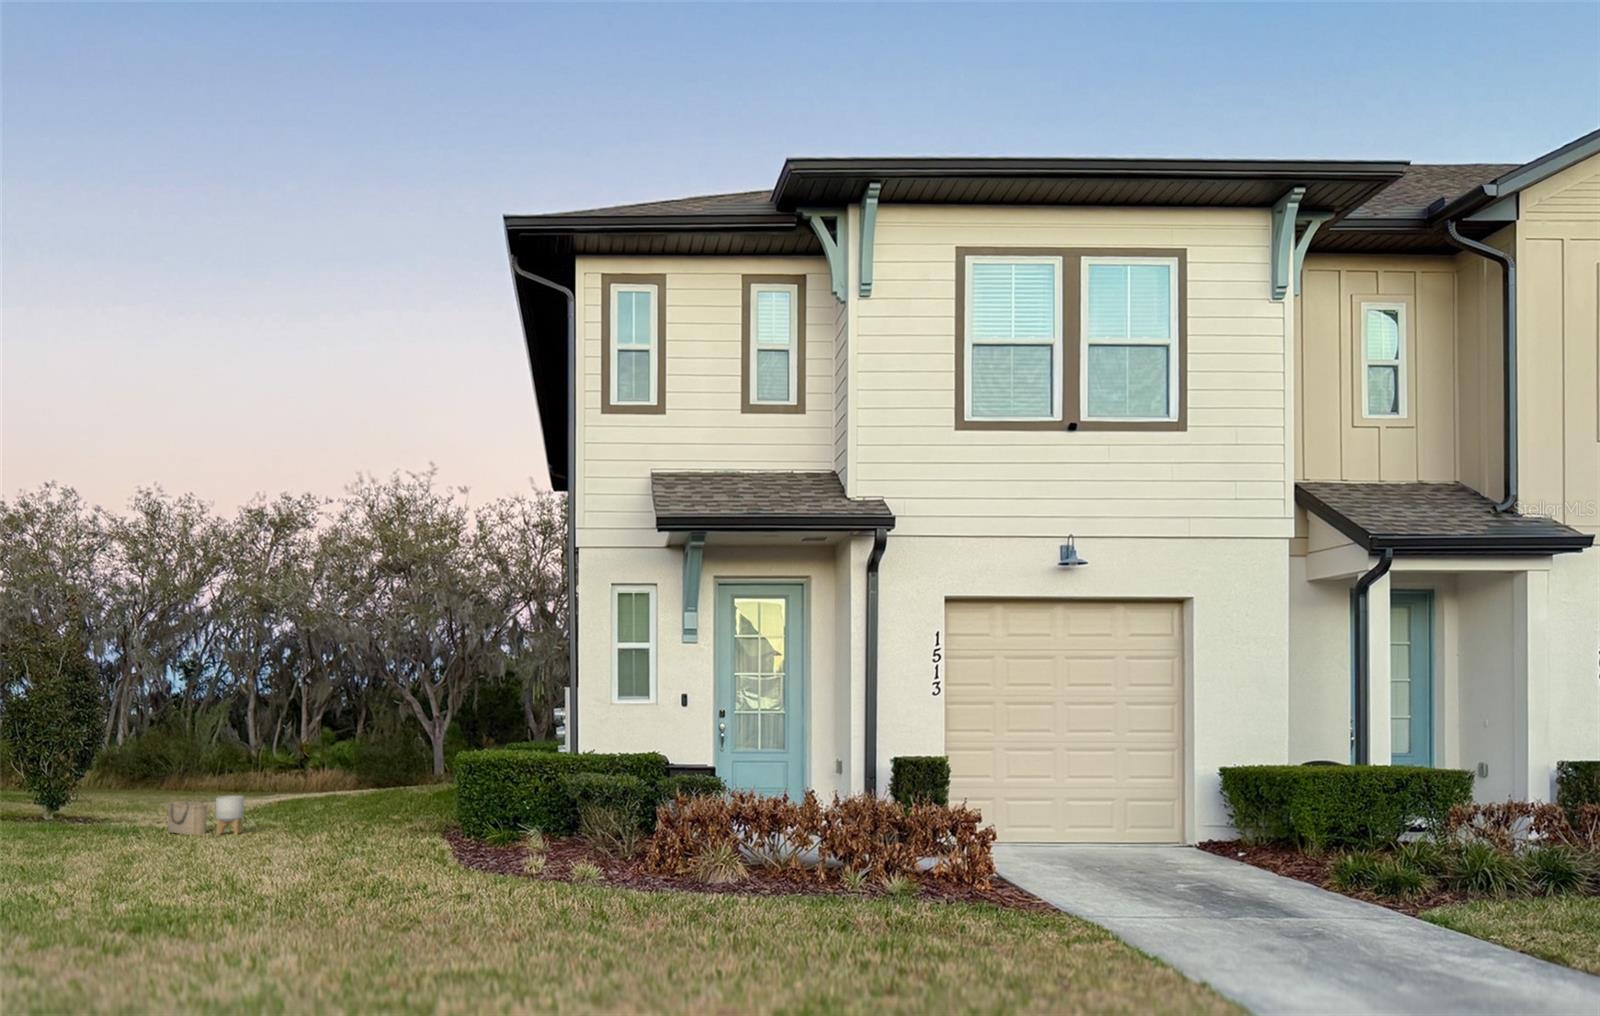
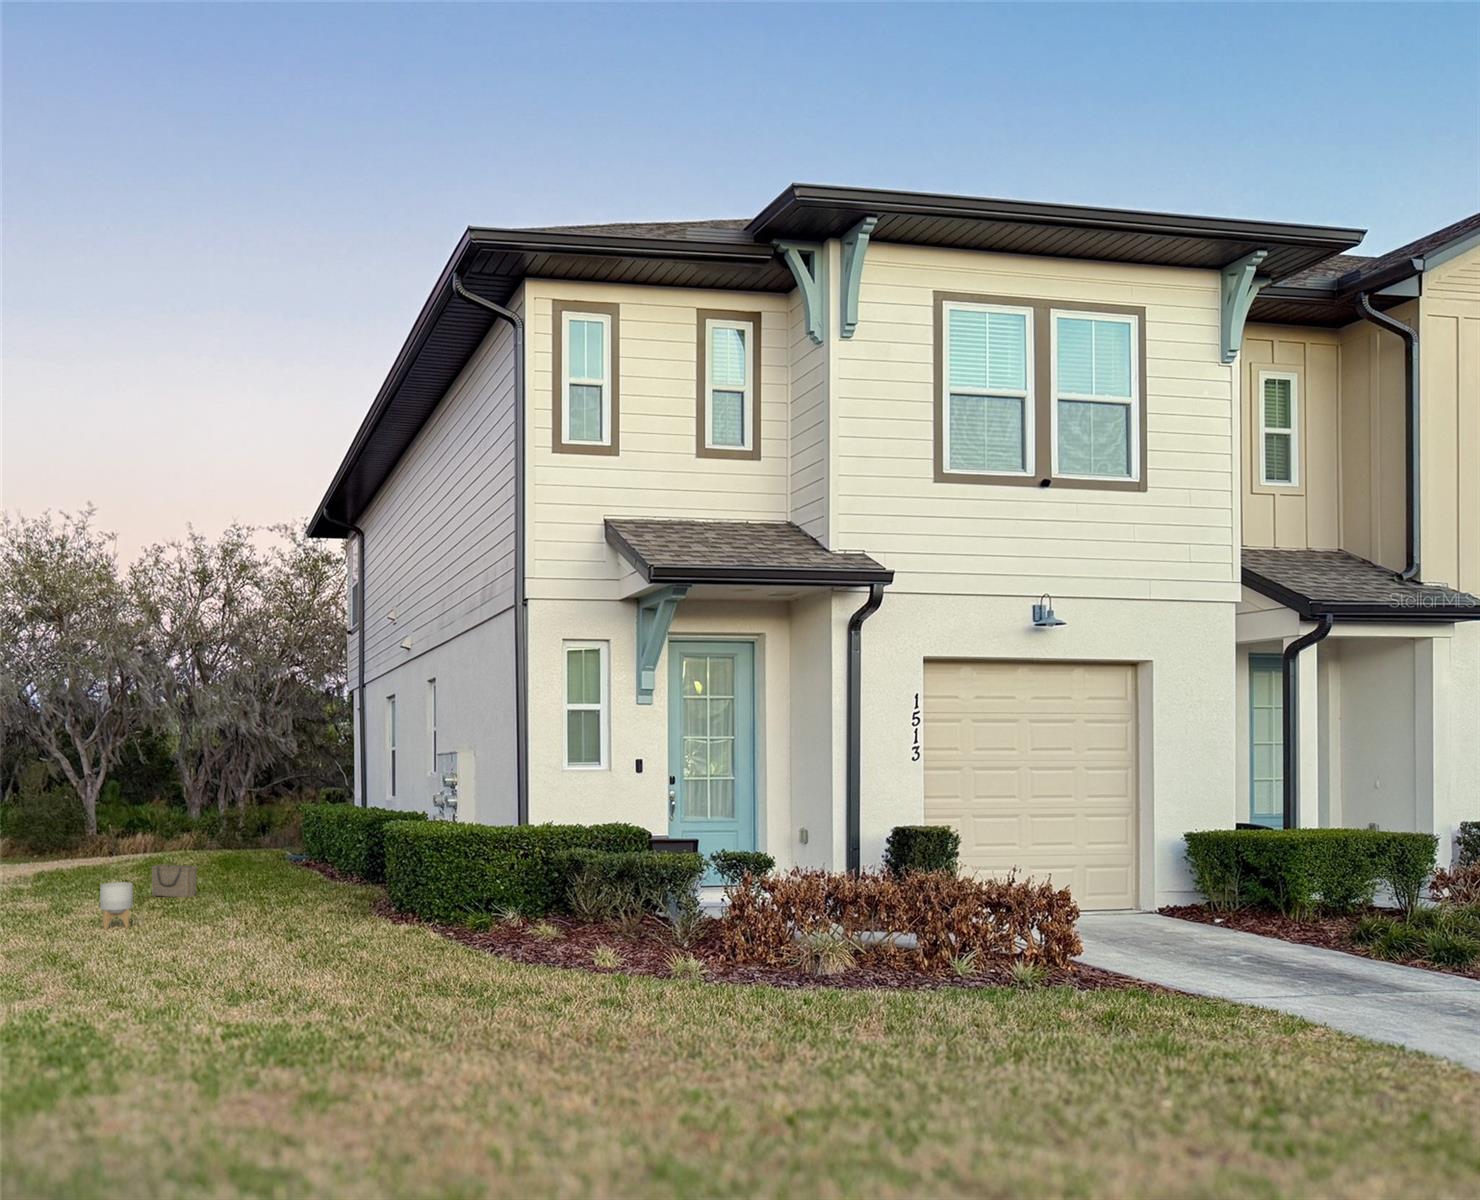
basket: present [168,801,208,835] -> present [151,864,198,897]

